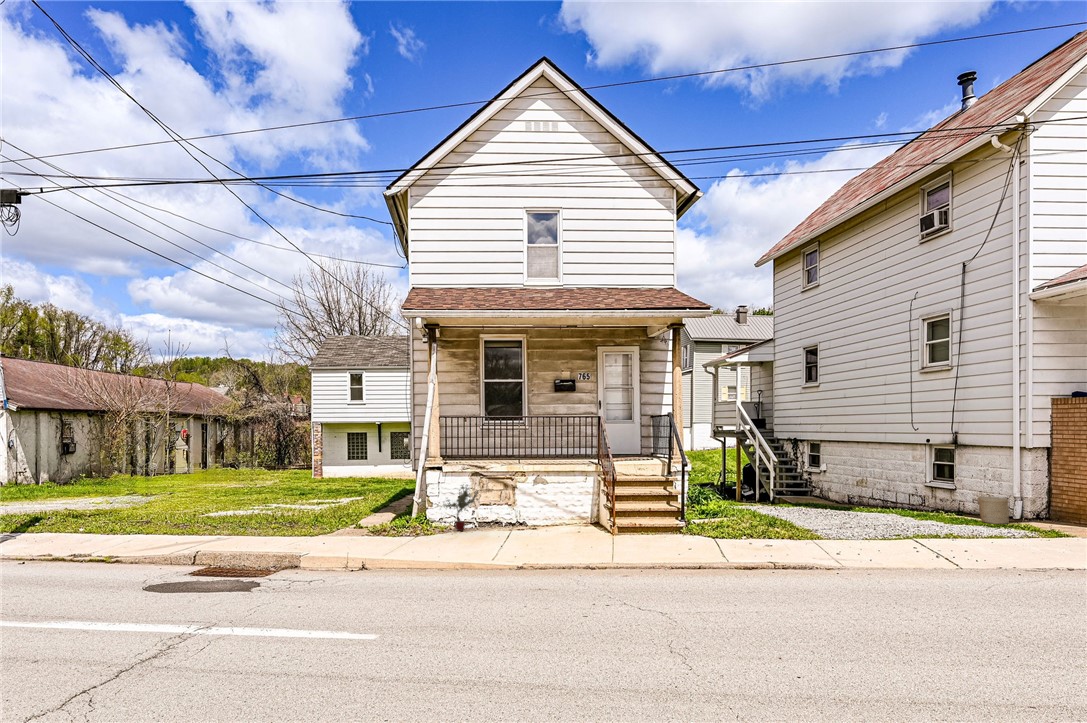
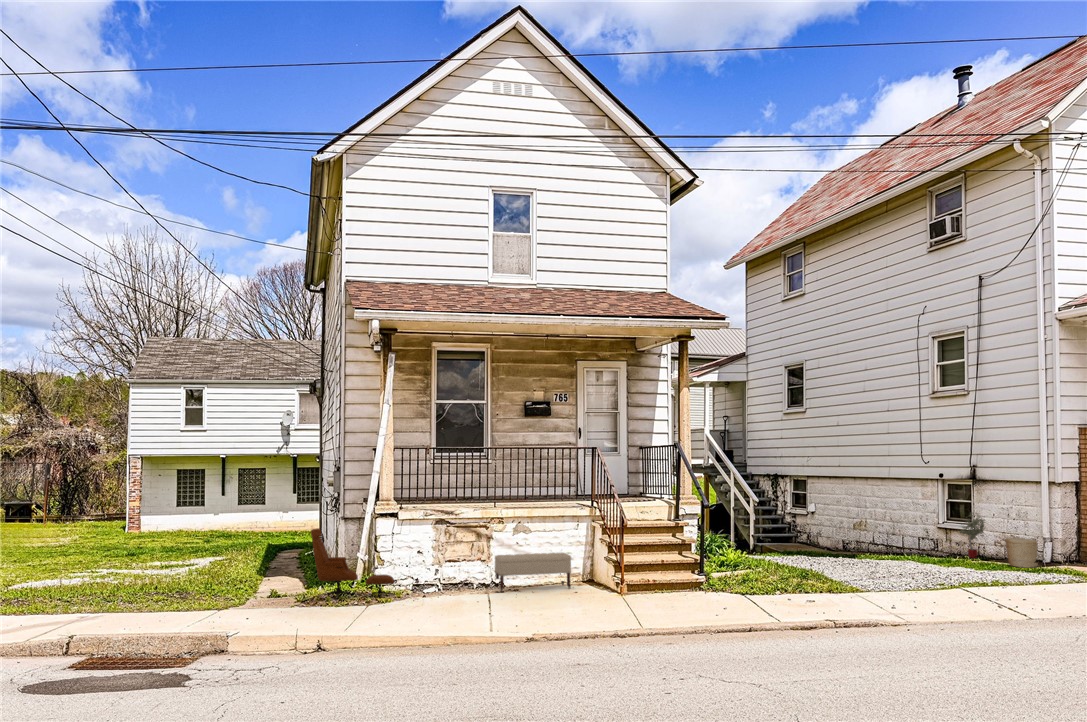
lounge chair: none [373,478,438,533] -> present [311,528,395,600]
potted tree: present [443,485,478,531] -> present [960,513,985,558]
bench: none [517,501,578,531] -> present [495,553,571,592]

